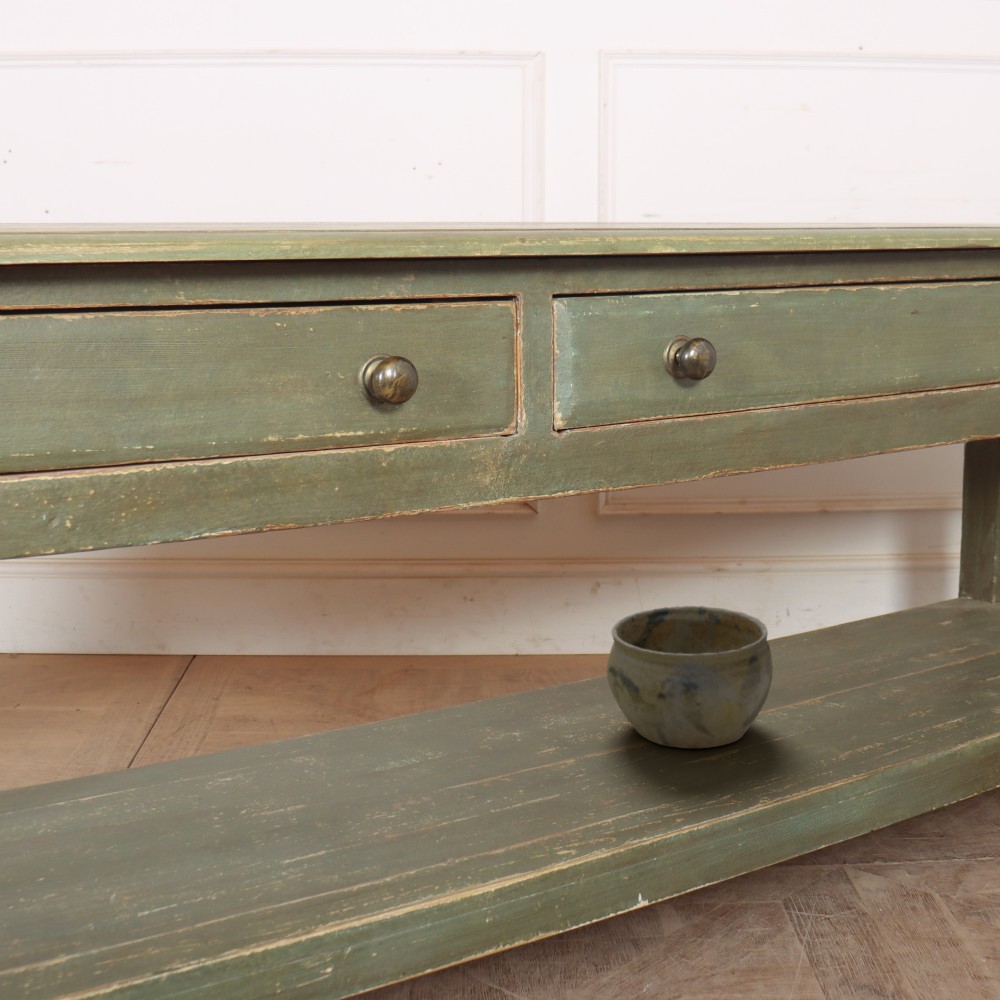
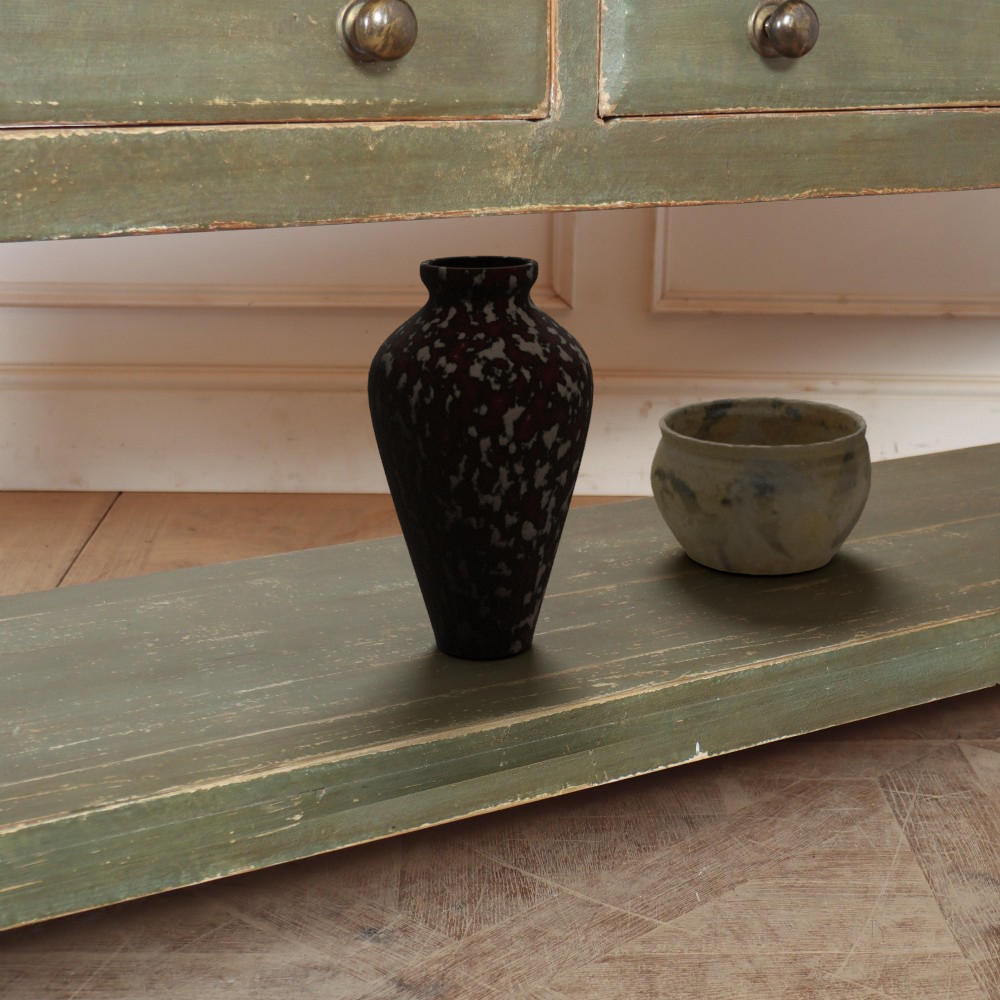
vase: none [387,525,555,828] -> present [367,256,594,658]

